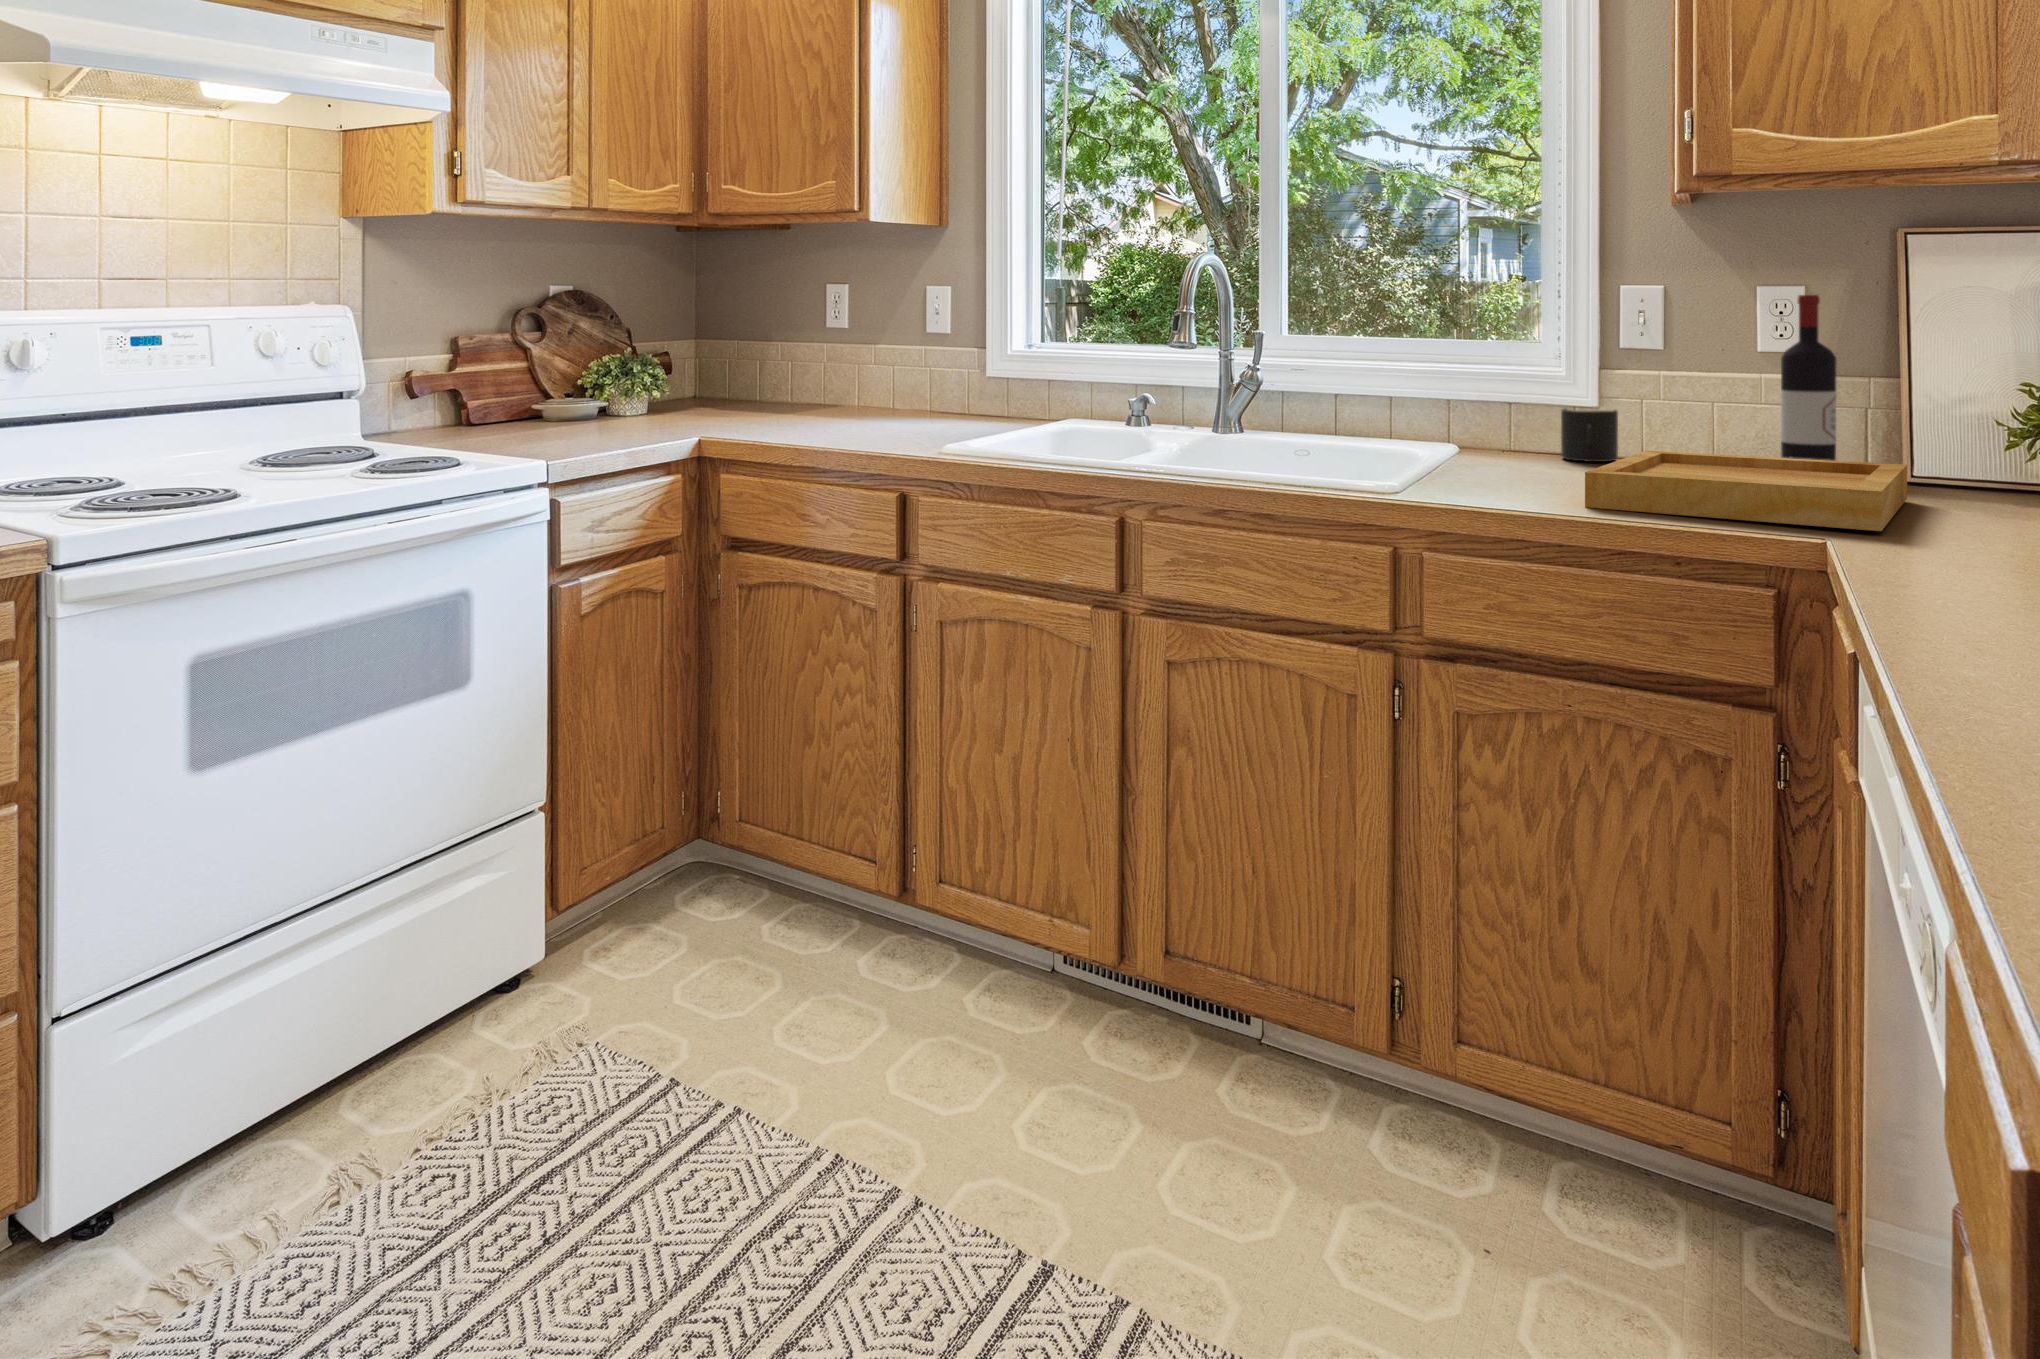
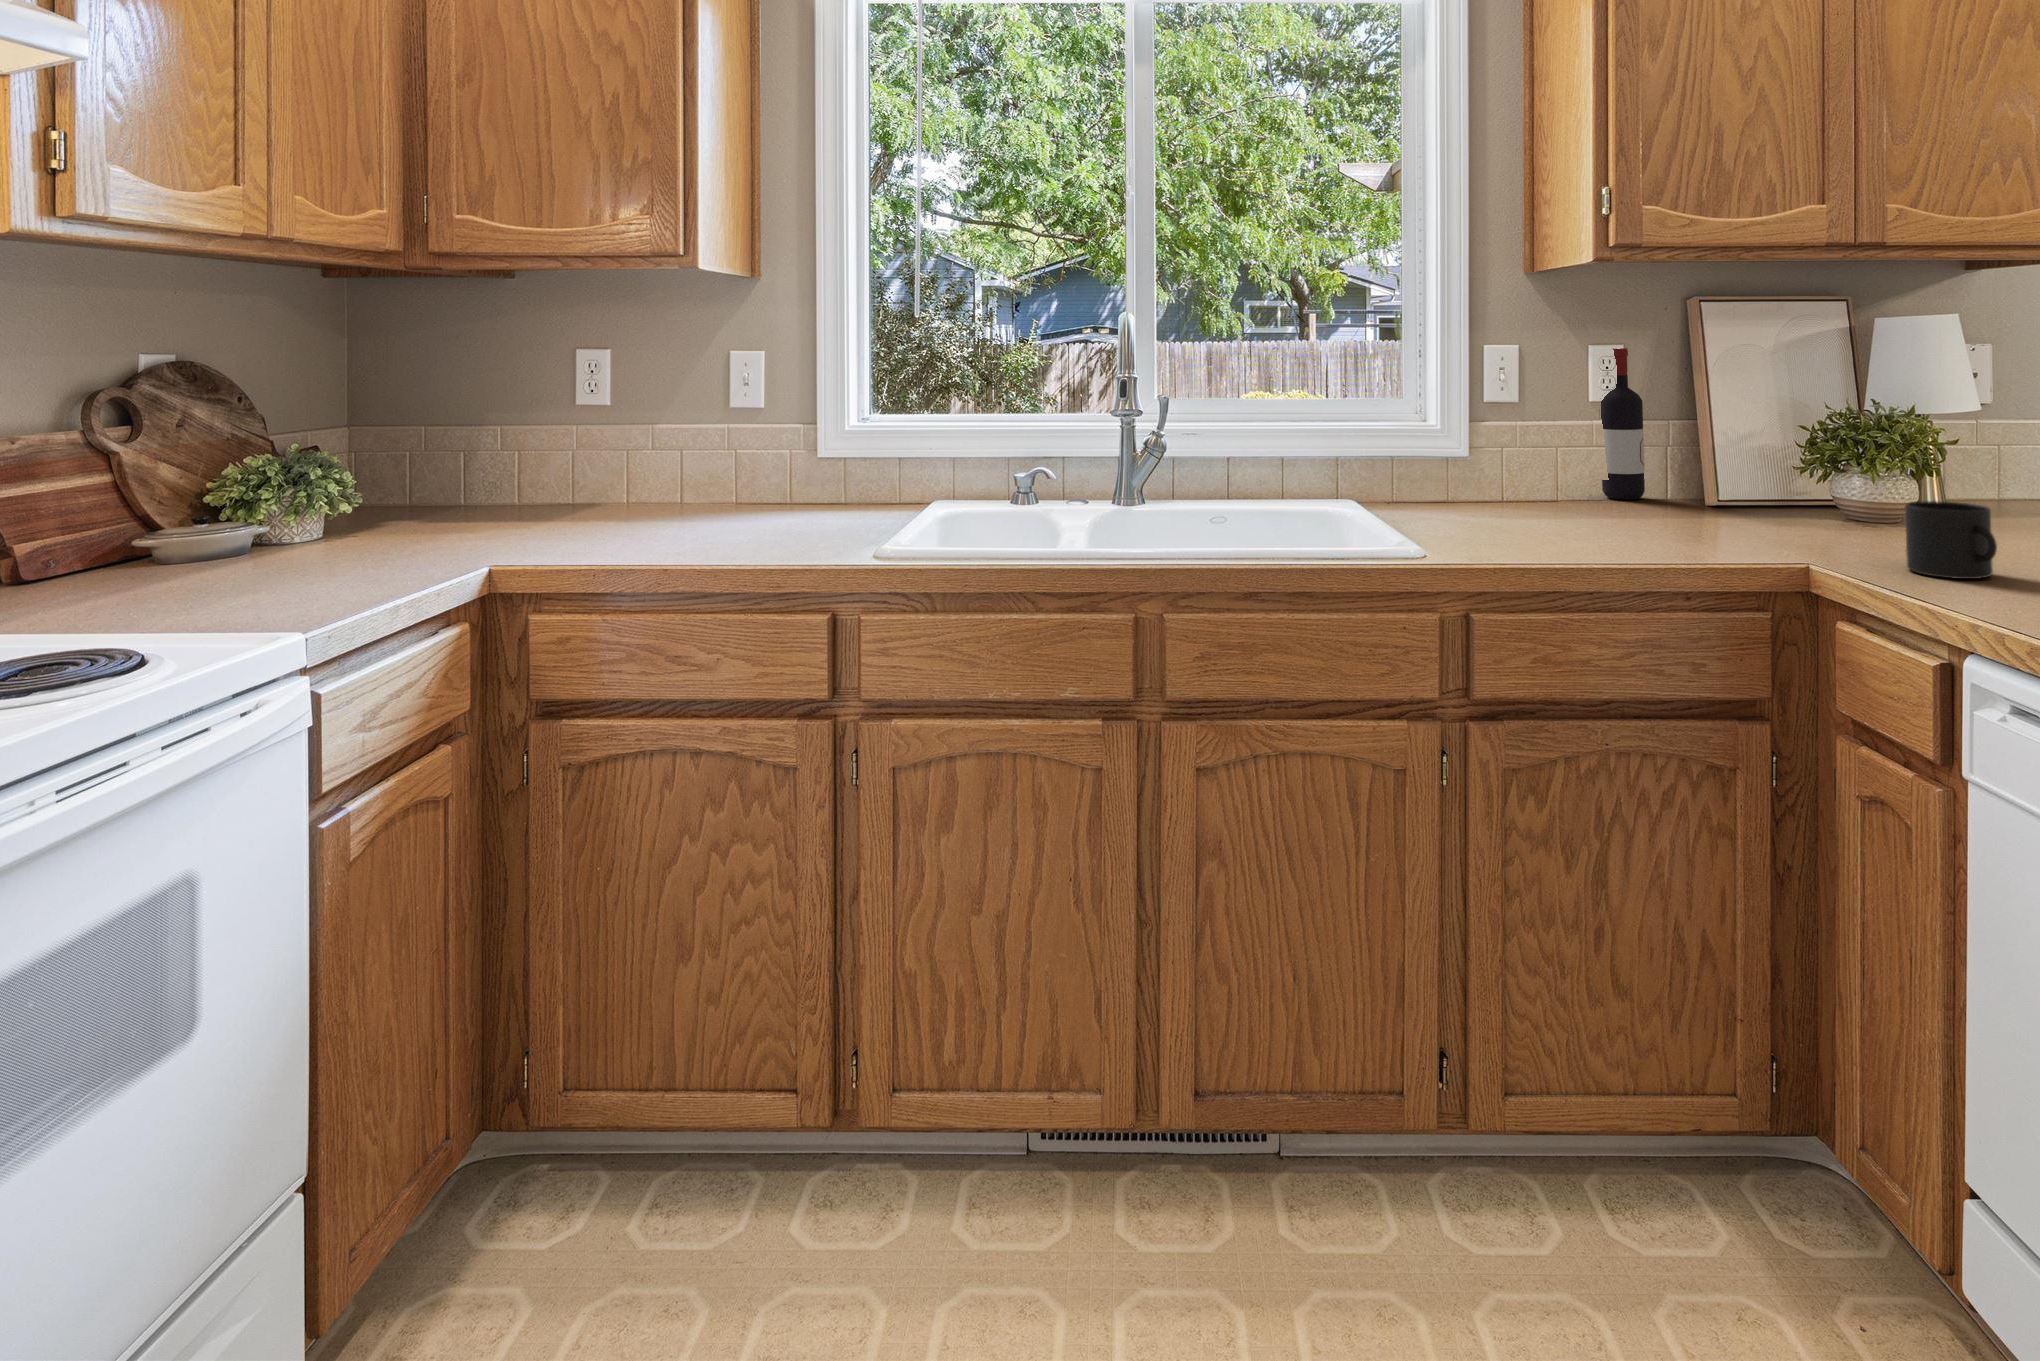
mug: present [1561,408,1618,462] -> present [1905,501,1997,579]
tray: present [1585,451,1907,531] -> none [1552,489,1863,554]

